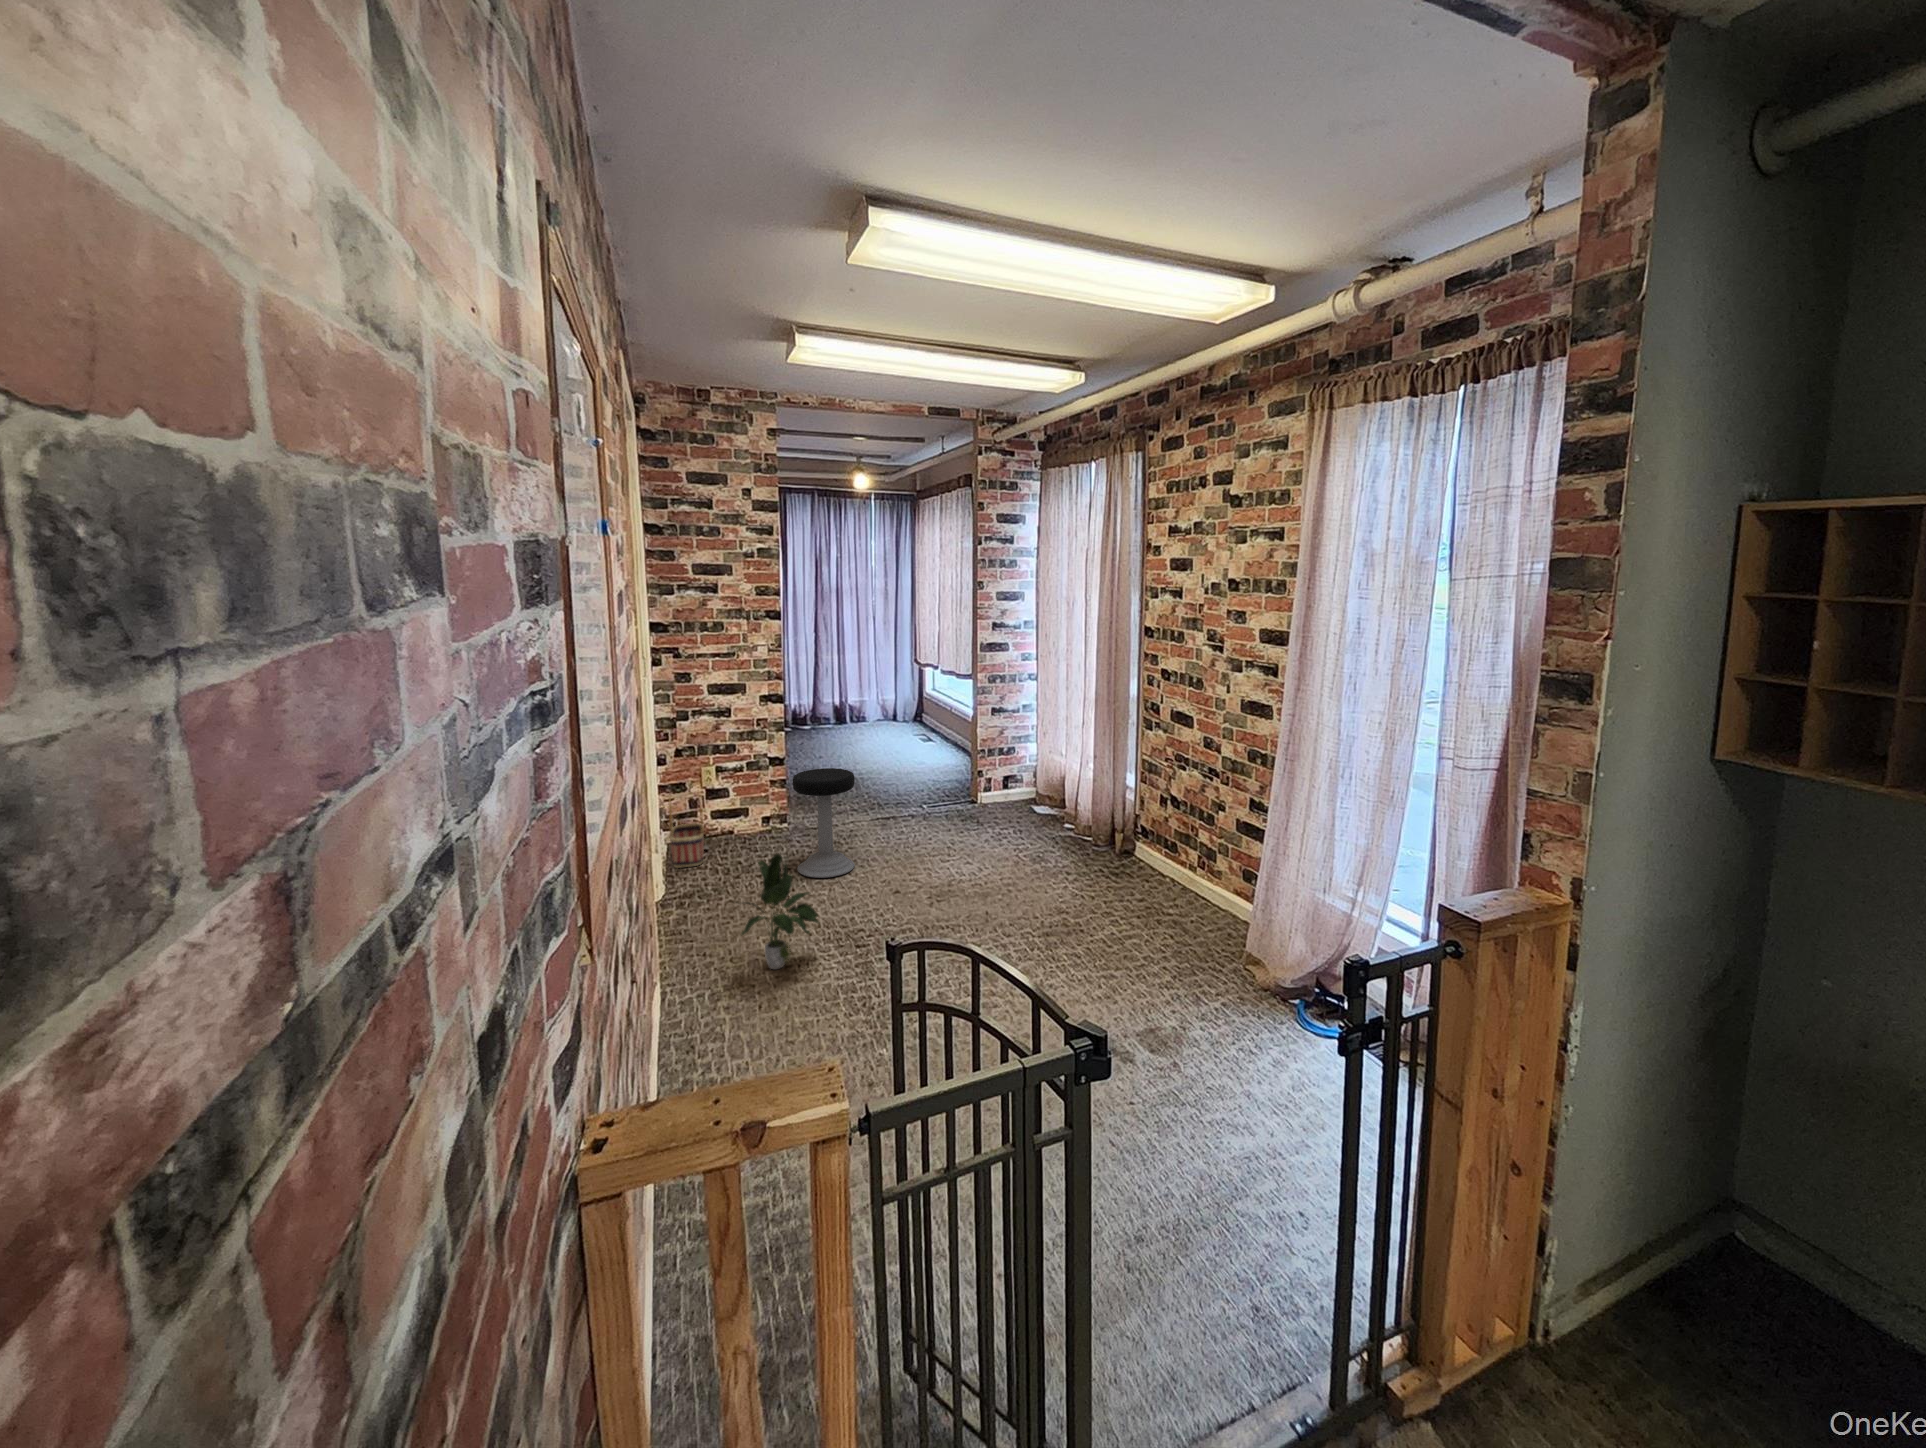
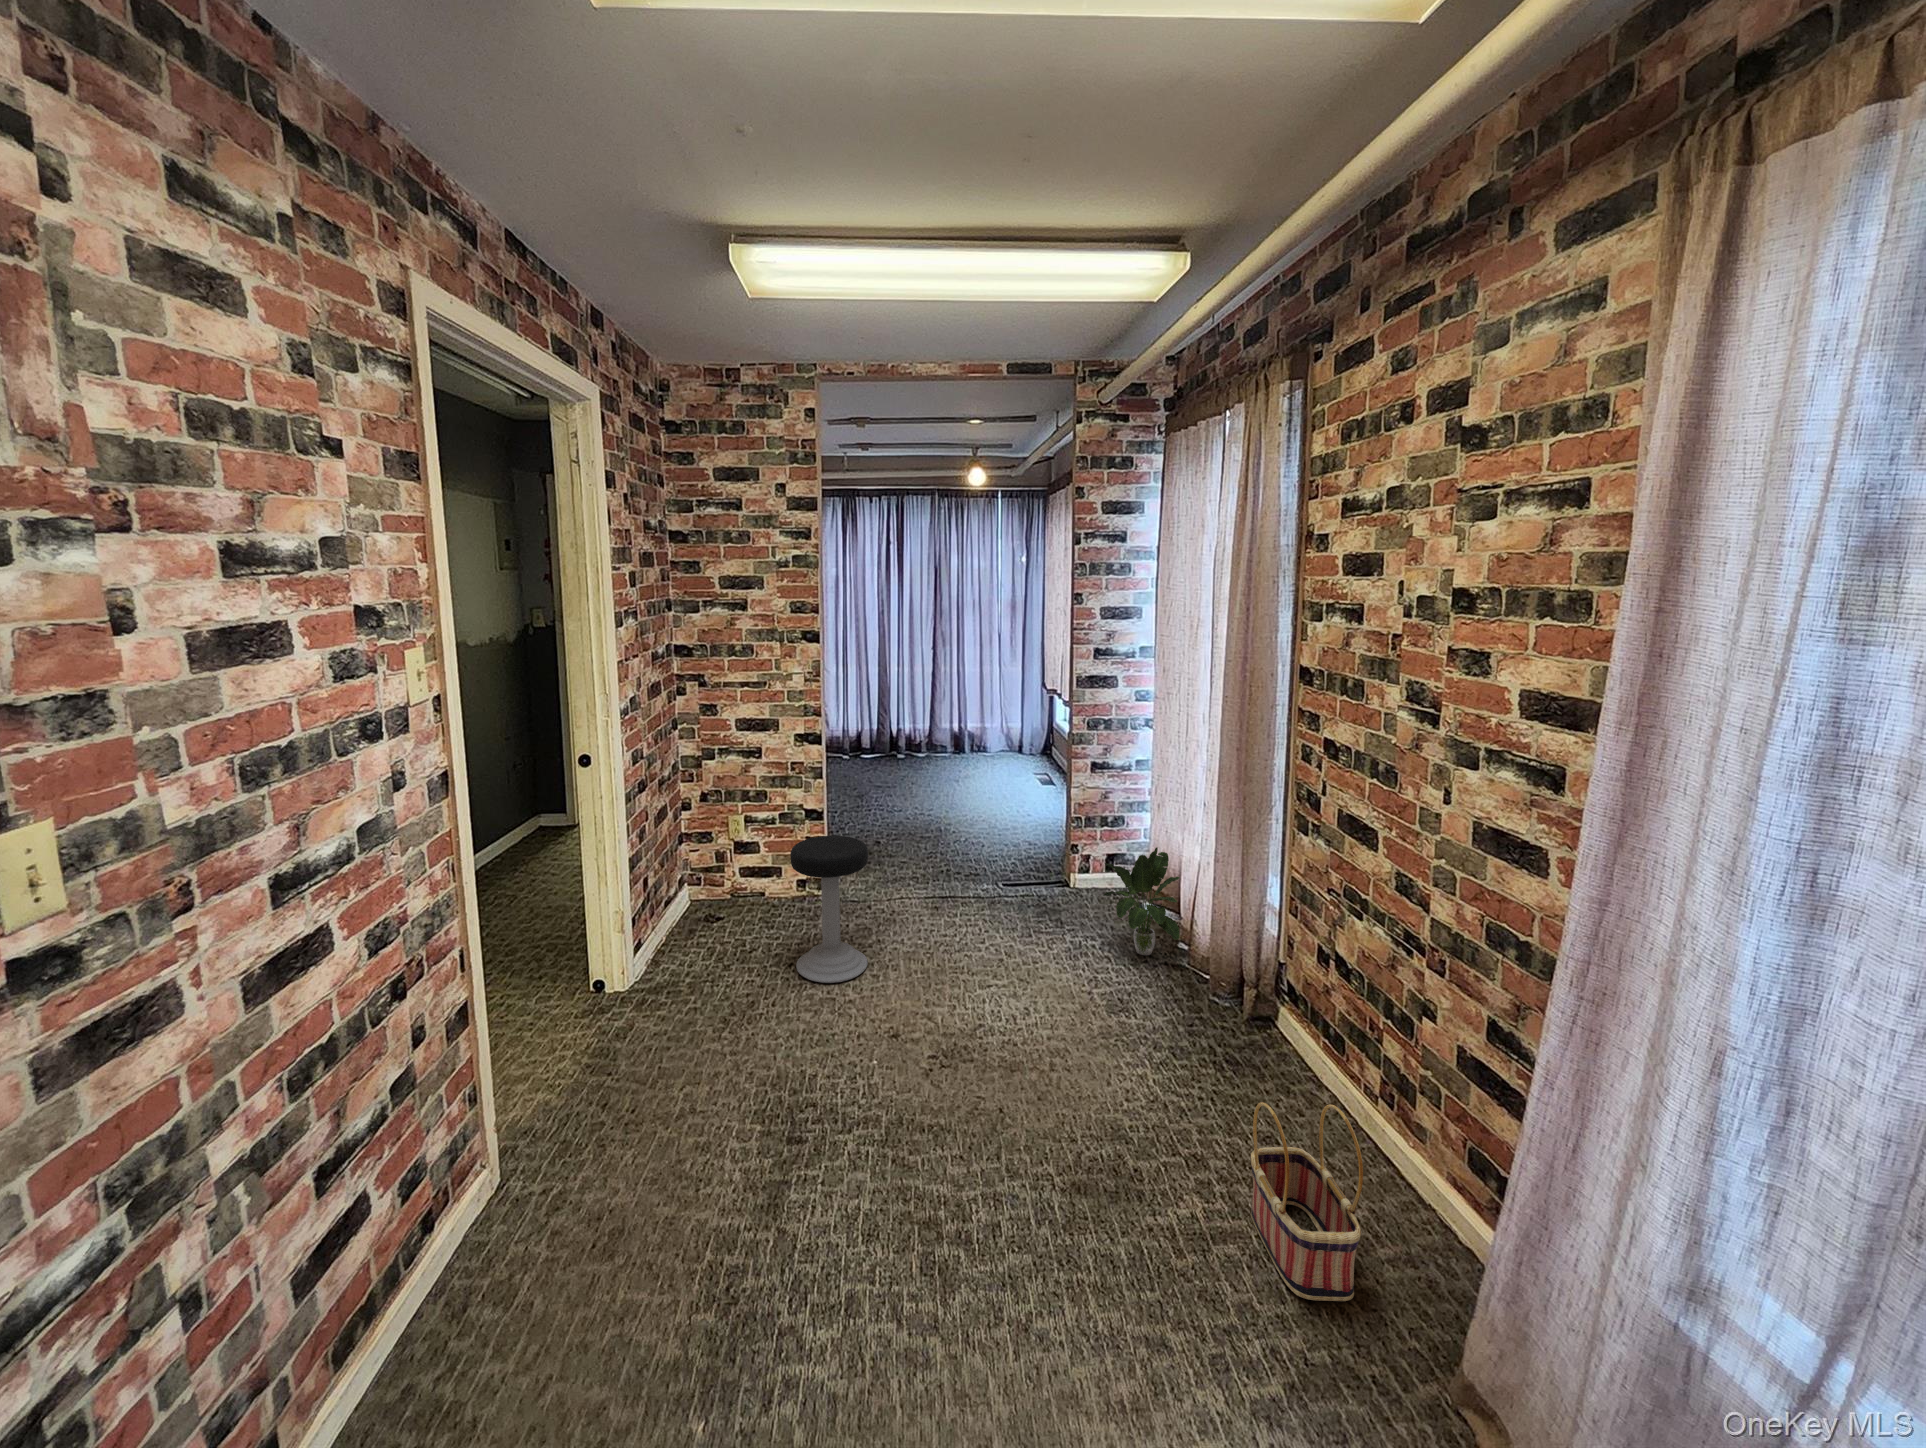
basket: present [669,795,704,868] -> present [1251,1102,1363,1301]
potted plant: present [742,854,820,969] -> present [1103,847,1180,955]

